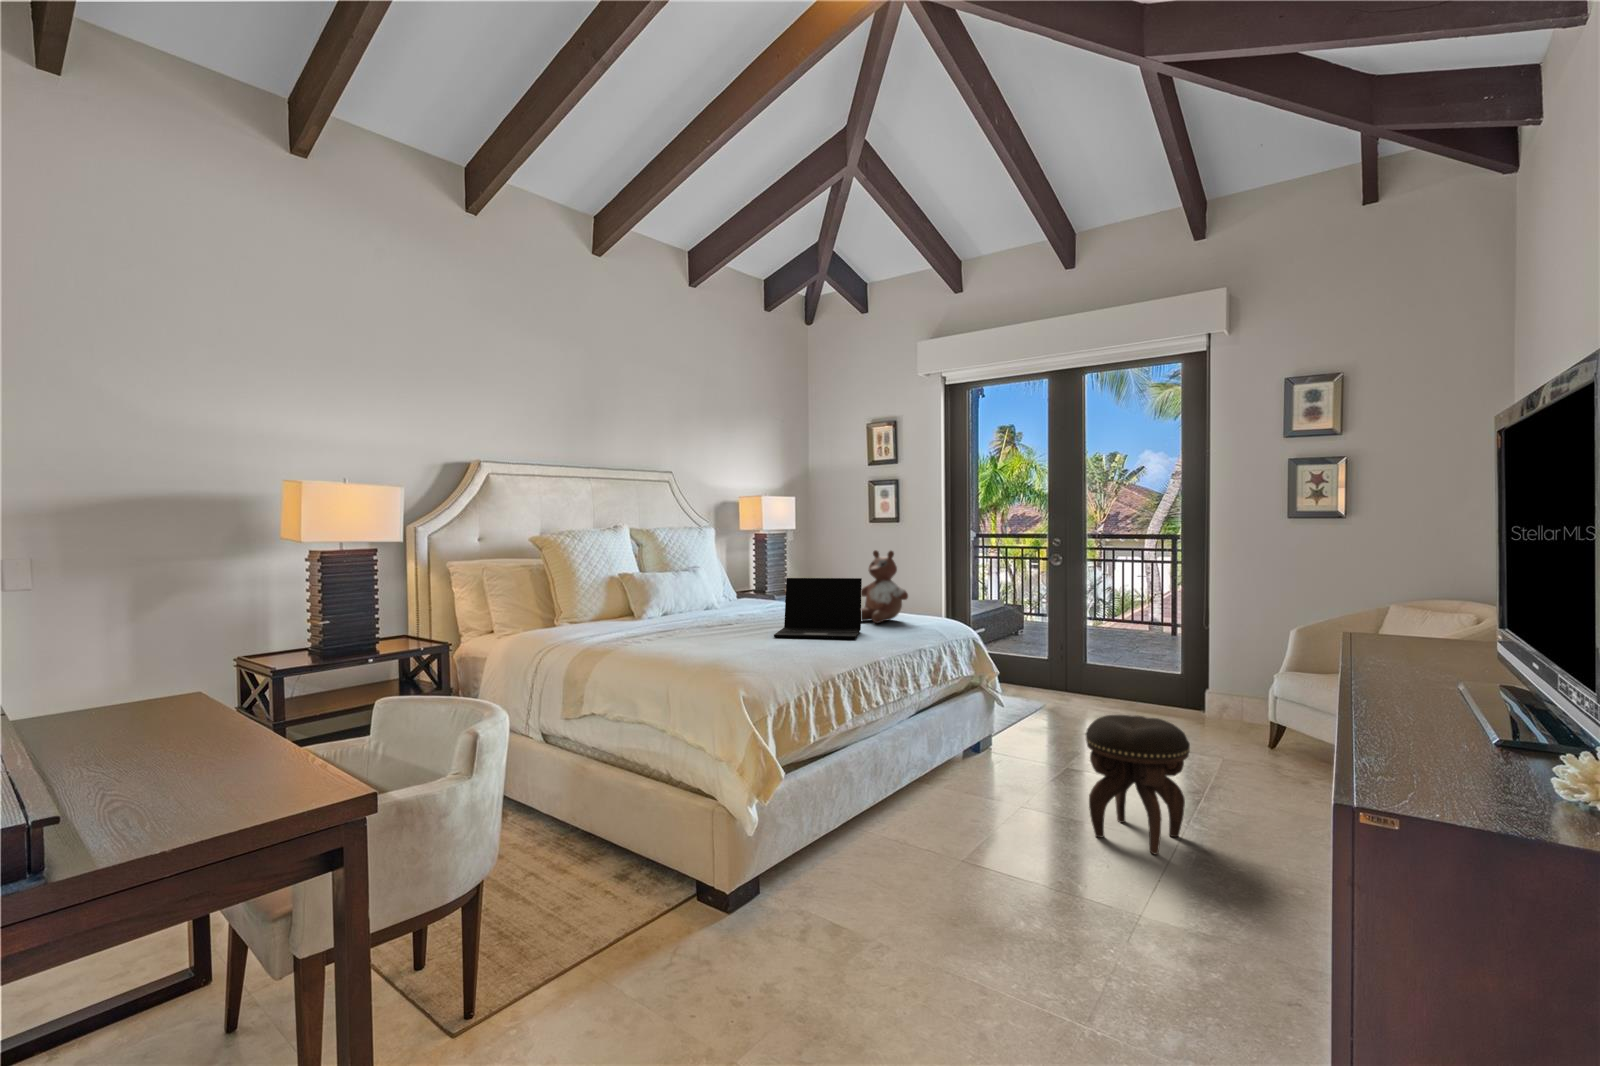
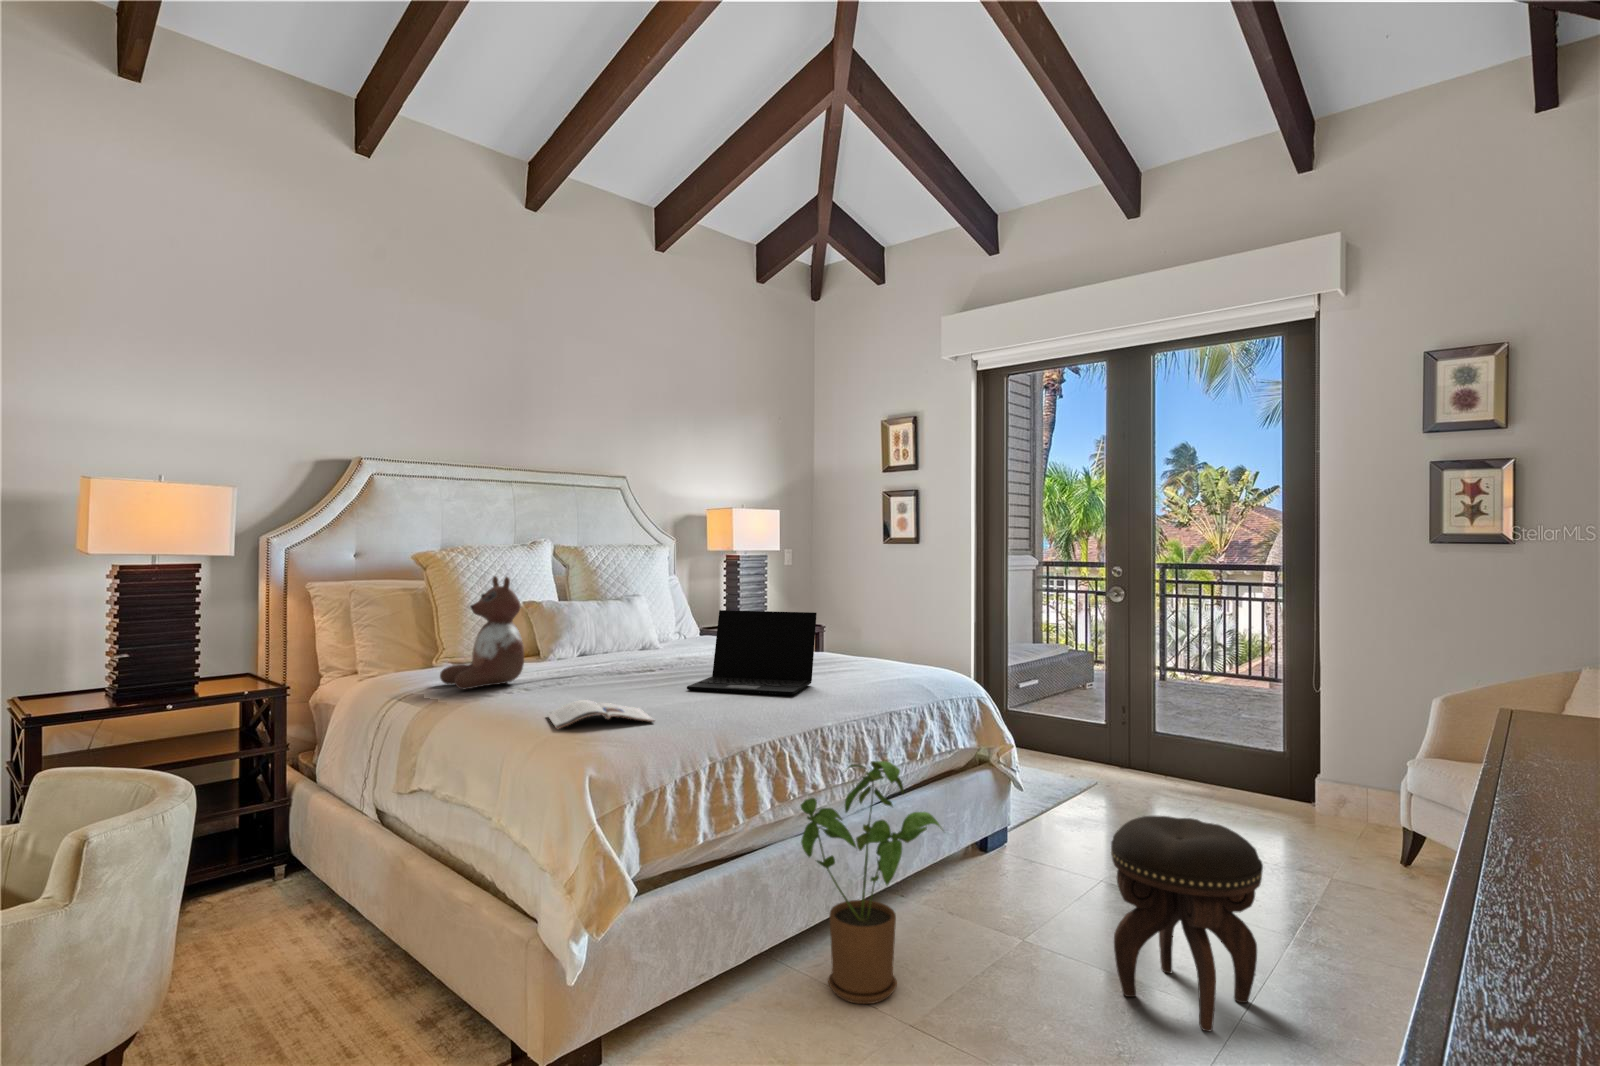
stuffed bear: present [861,550,908,623] -> present [440,576,524,689]
magazine: none [693,645,775,665] -> present [547,700,655,729]
house plant: none [871,683,975,851] -> present [801,761,941,1004]

